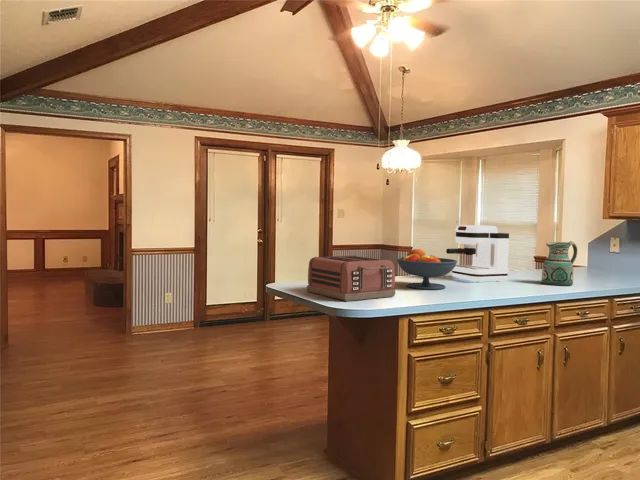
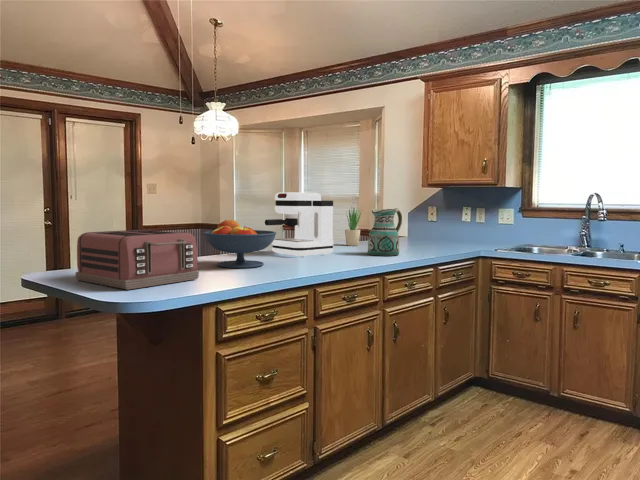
potted plant: none [520,233,538,274] -> present [345,208,362,246]

